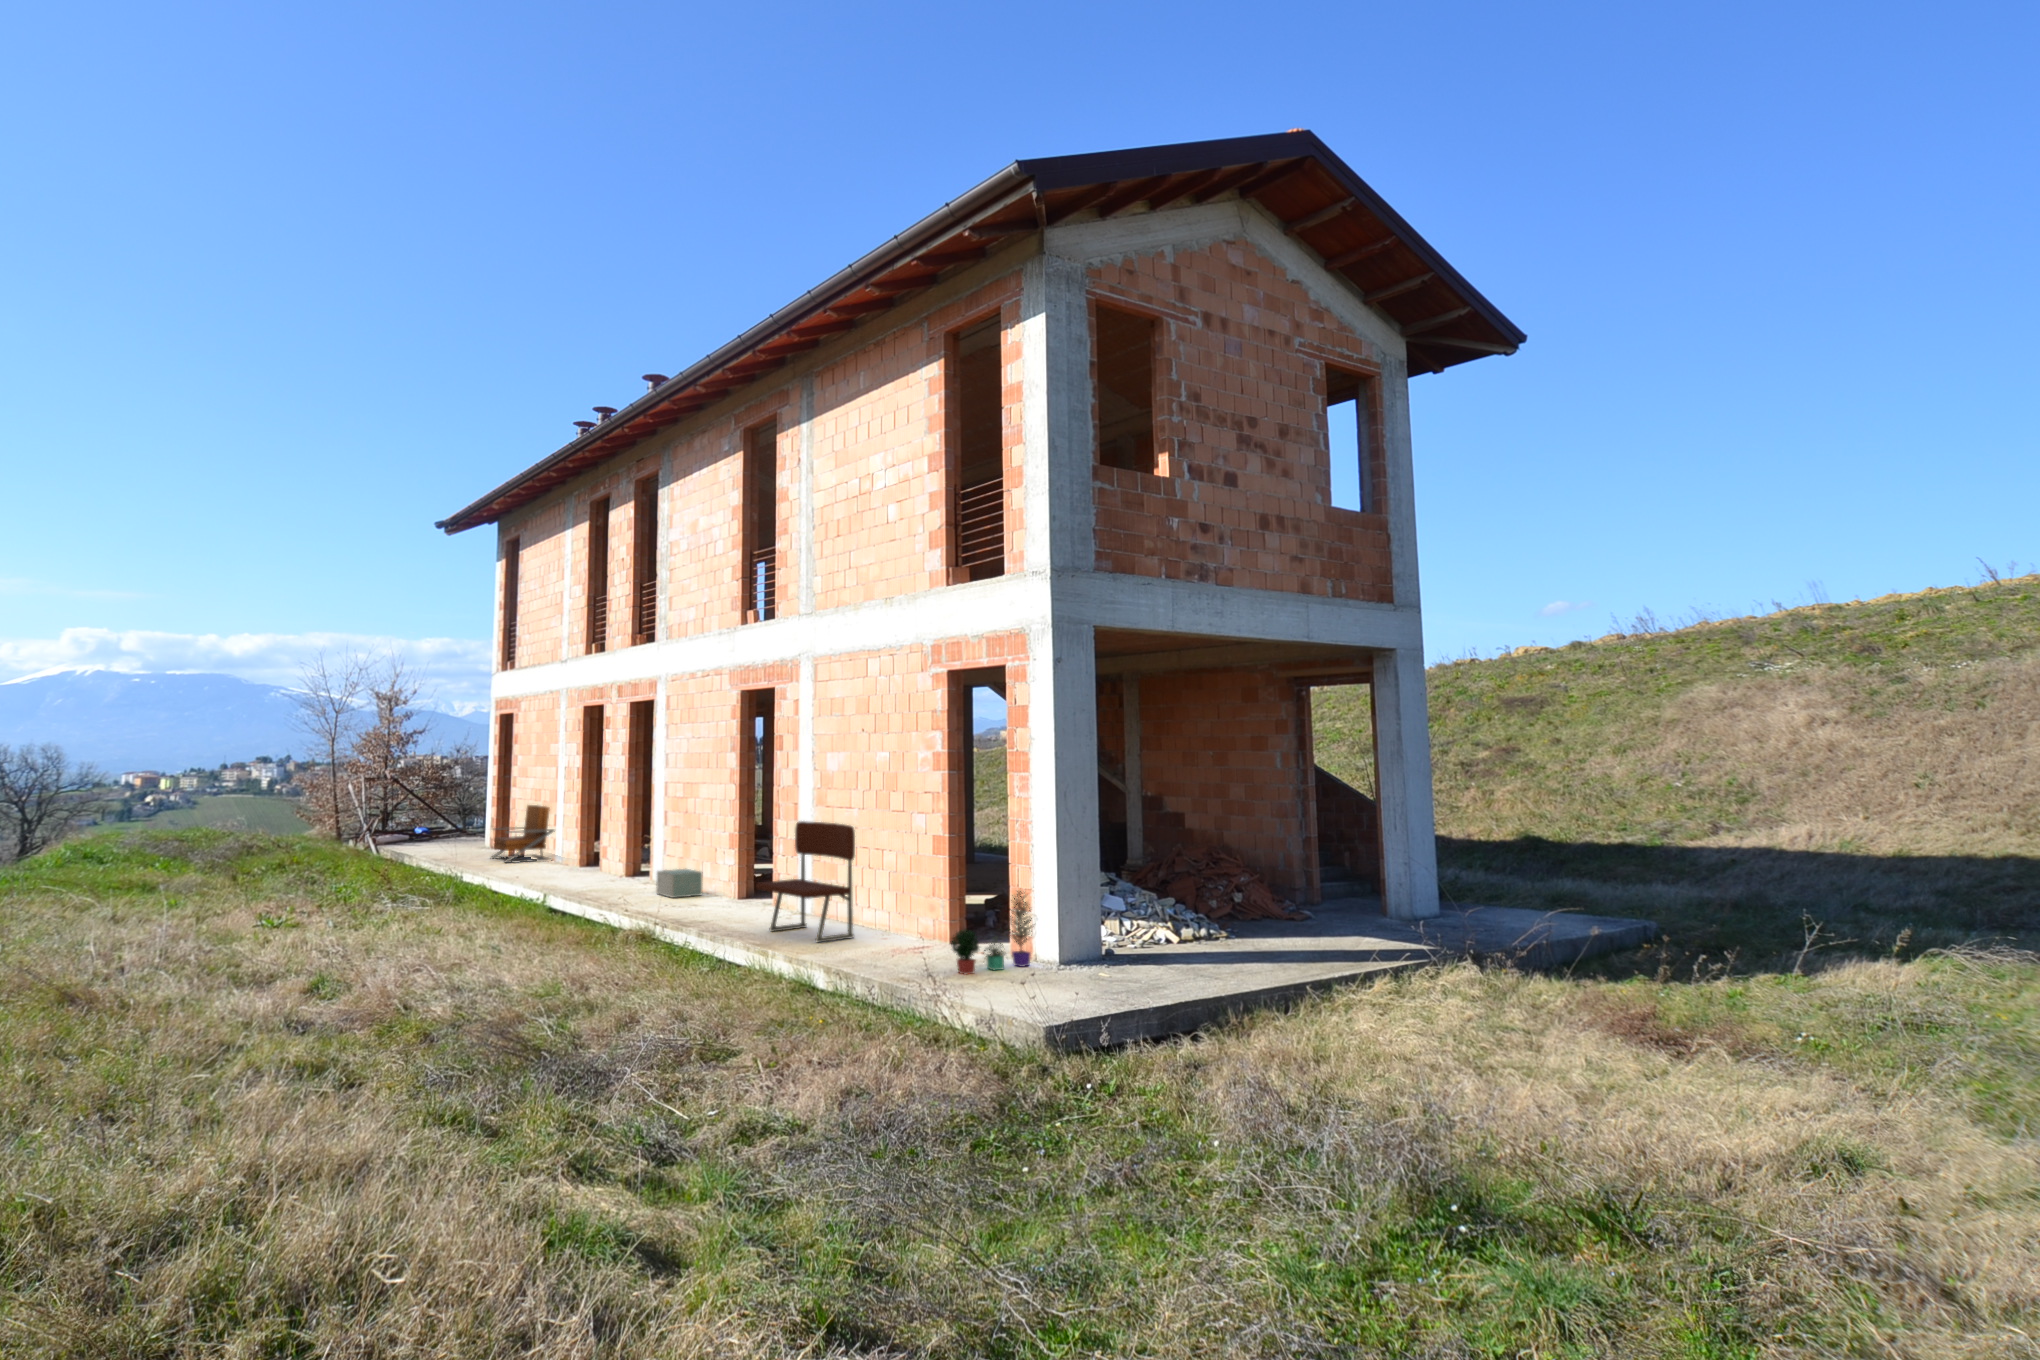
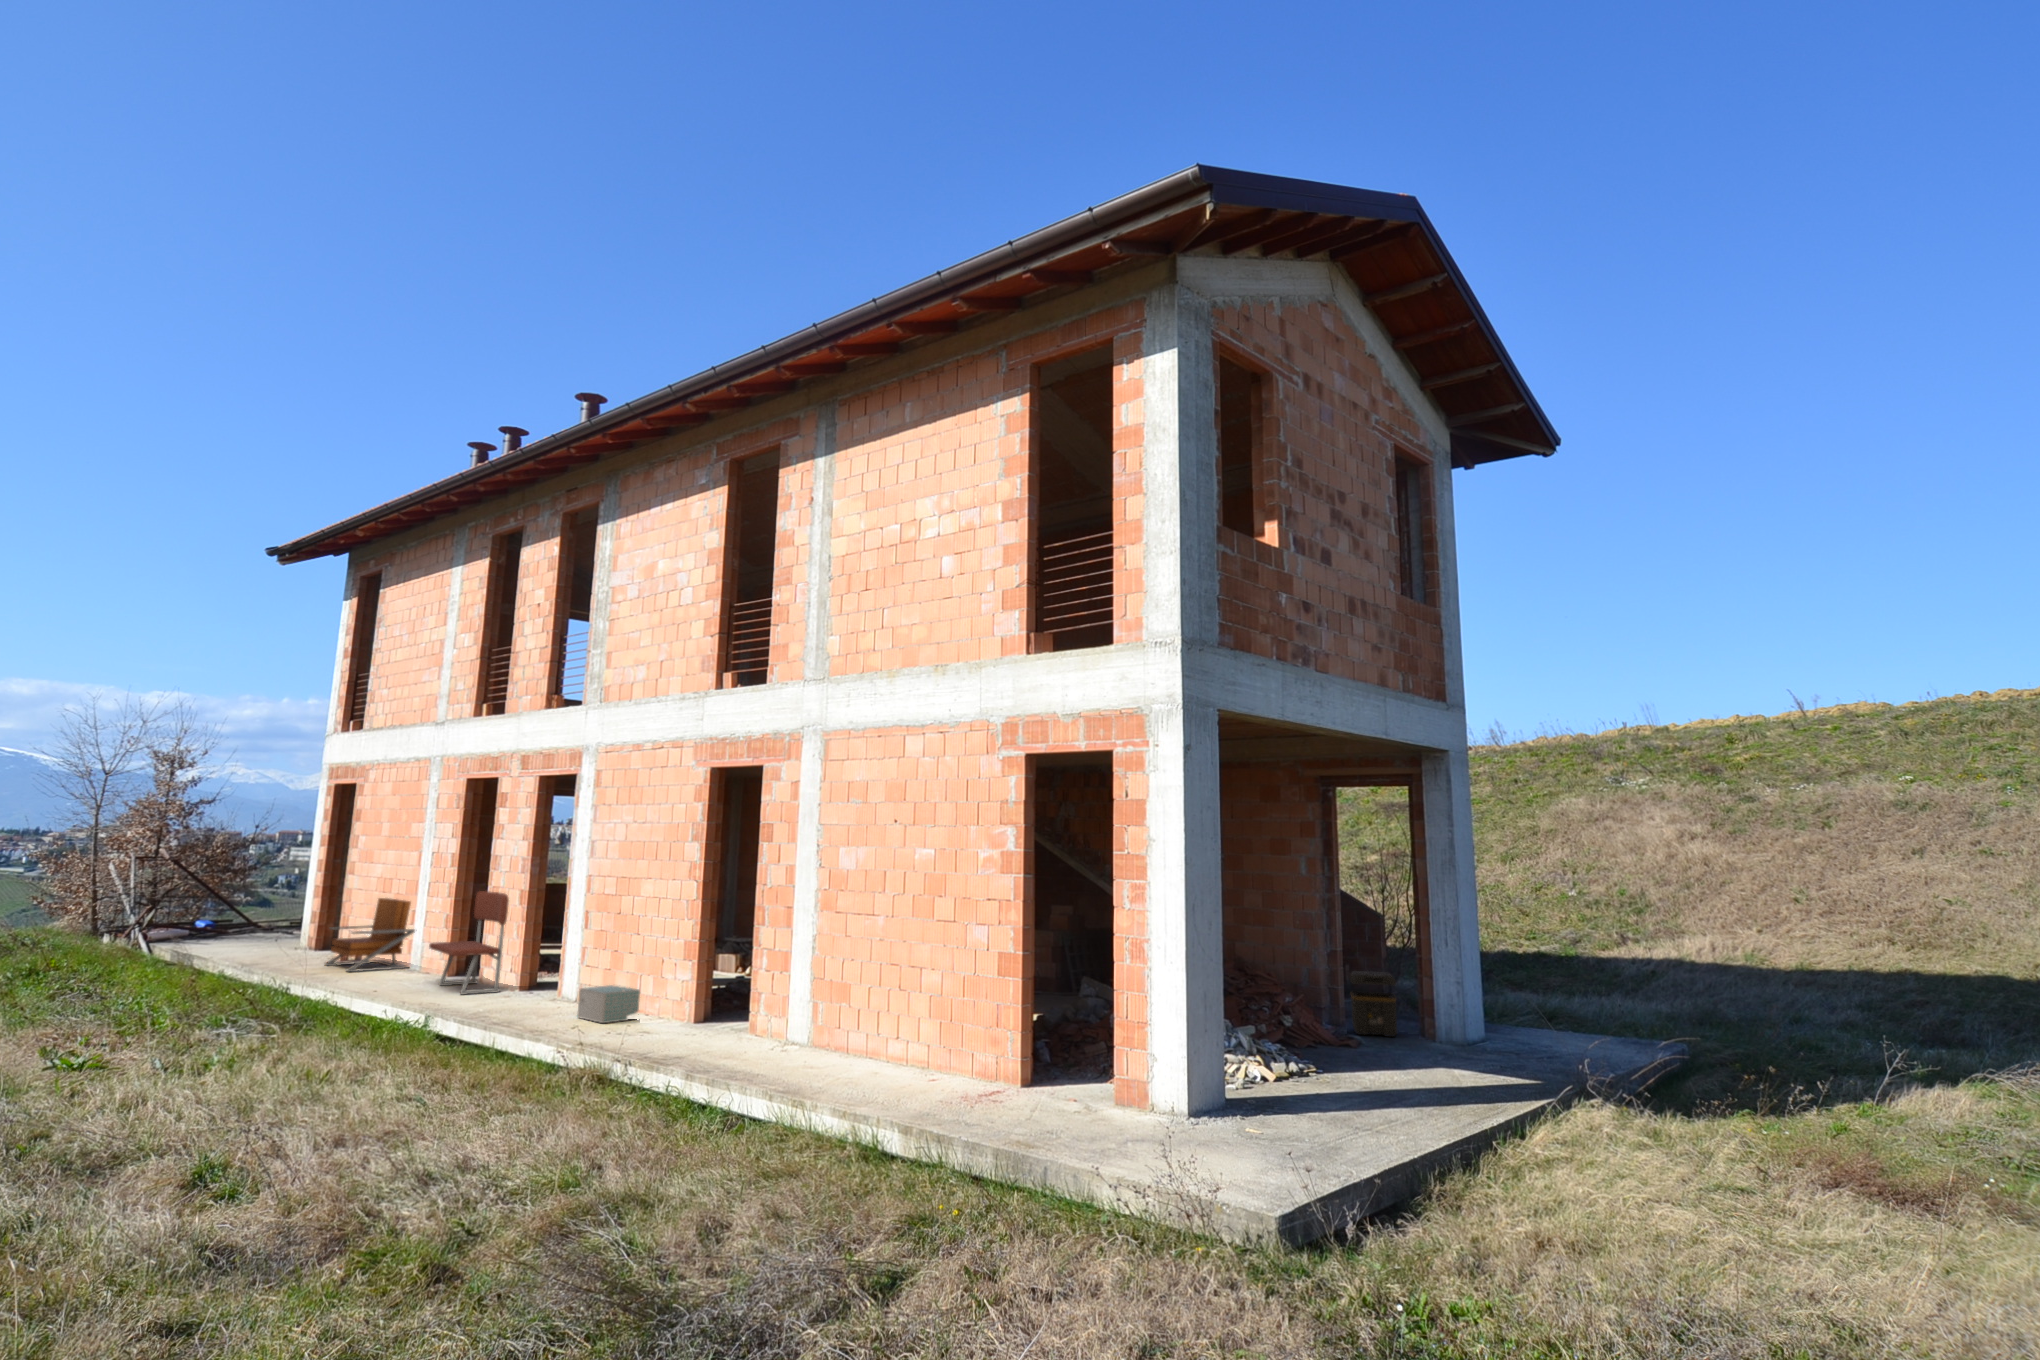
bench: present [756,821,855,943] -> present [429,891,509,995]
toolbox: none [1316,854,1362,912] -> present [1350,971,1397,1037]
potted plant: present [951,891,1034,974] -> none [1067,1027,1159,1143]

